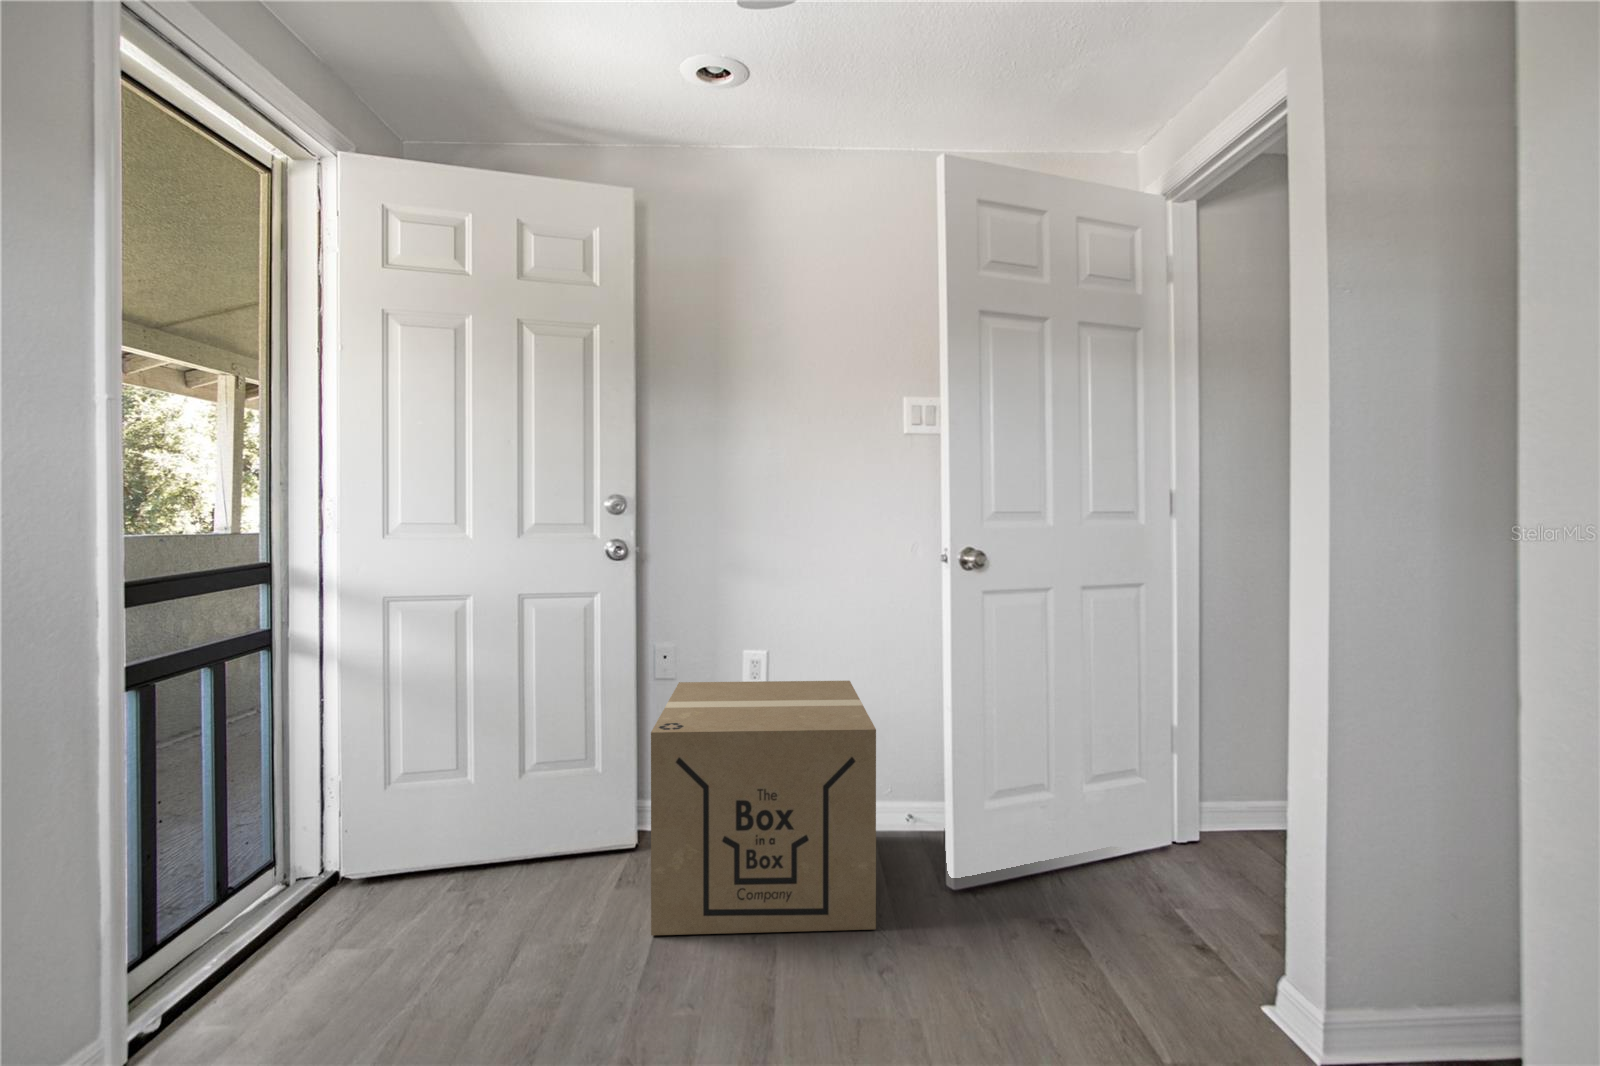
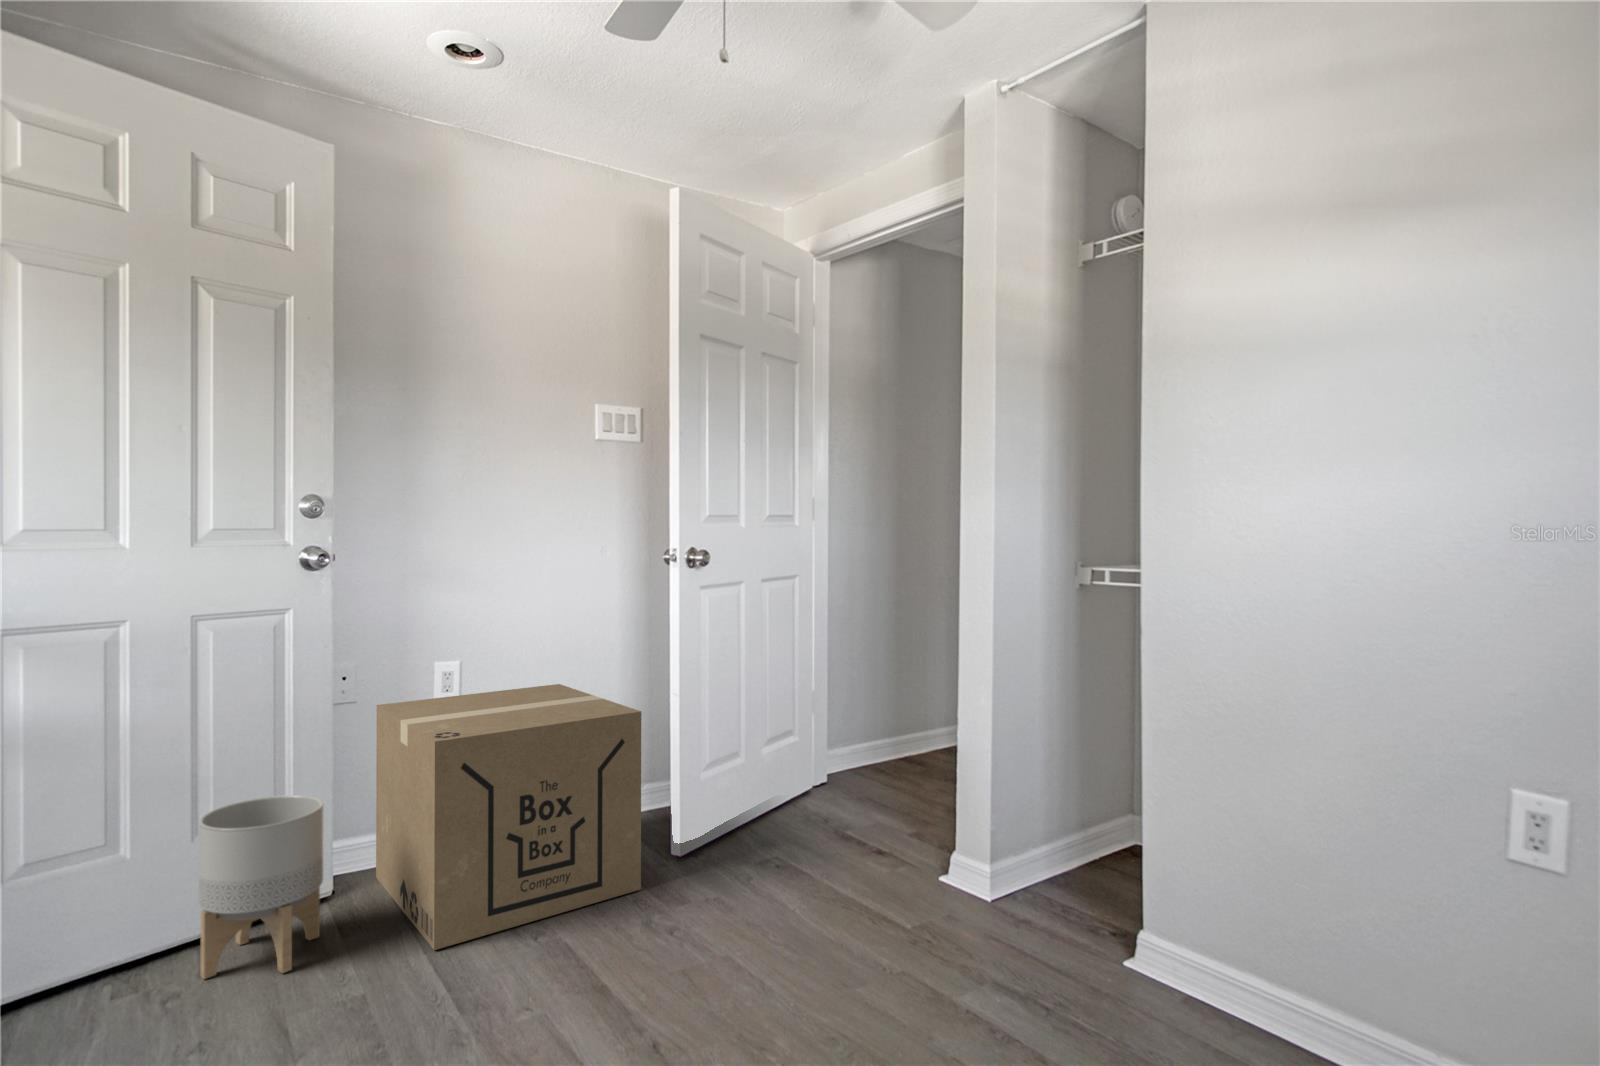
planter: none [498,753,594,915] -> present [199,795,324,979]

